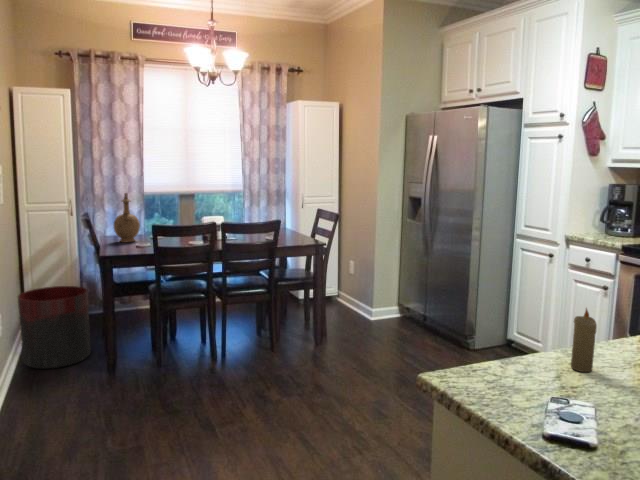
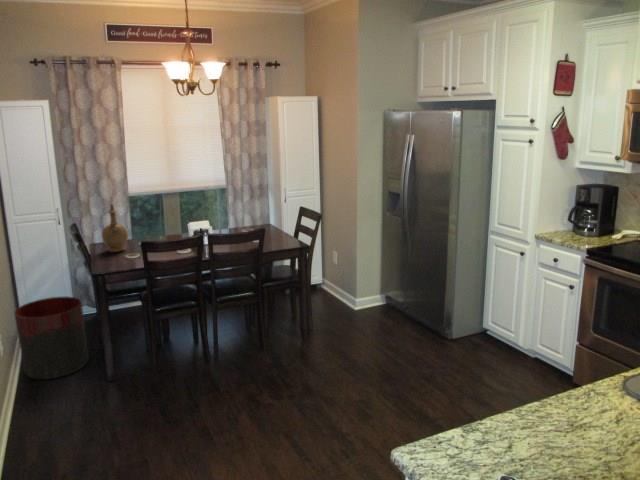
candle: present [571,308,597,372] -> none [522,383,544,439]

